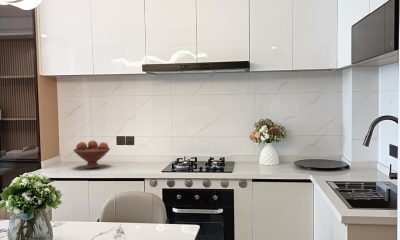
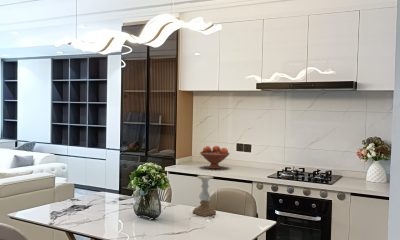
candle holder: none [92,180,123,234] -> present [193,175,216,216]

